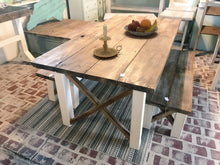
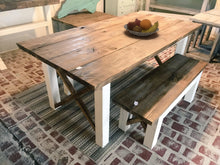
candle holder: present [93,25,122,57] -> none [75,16,103,50]

